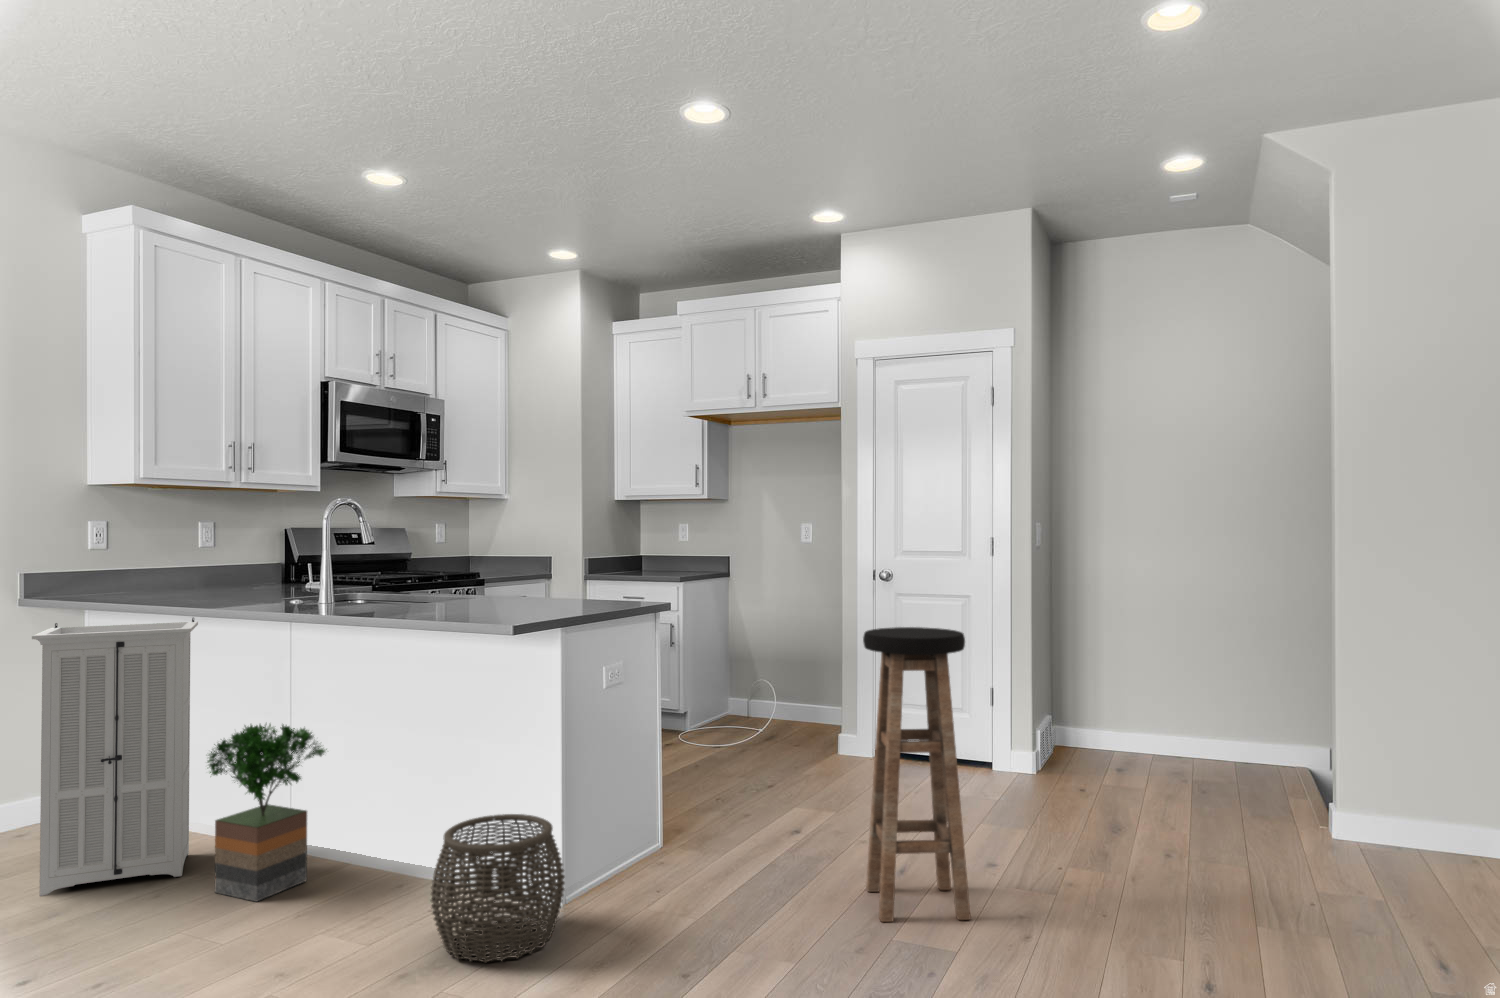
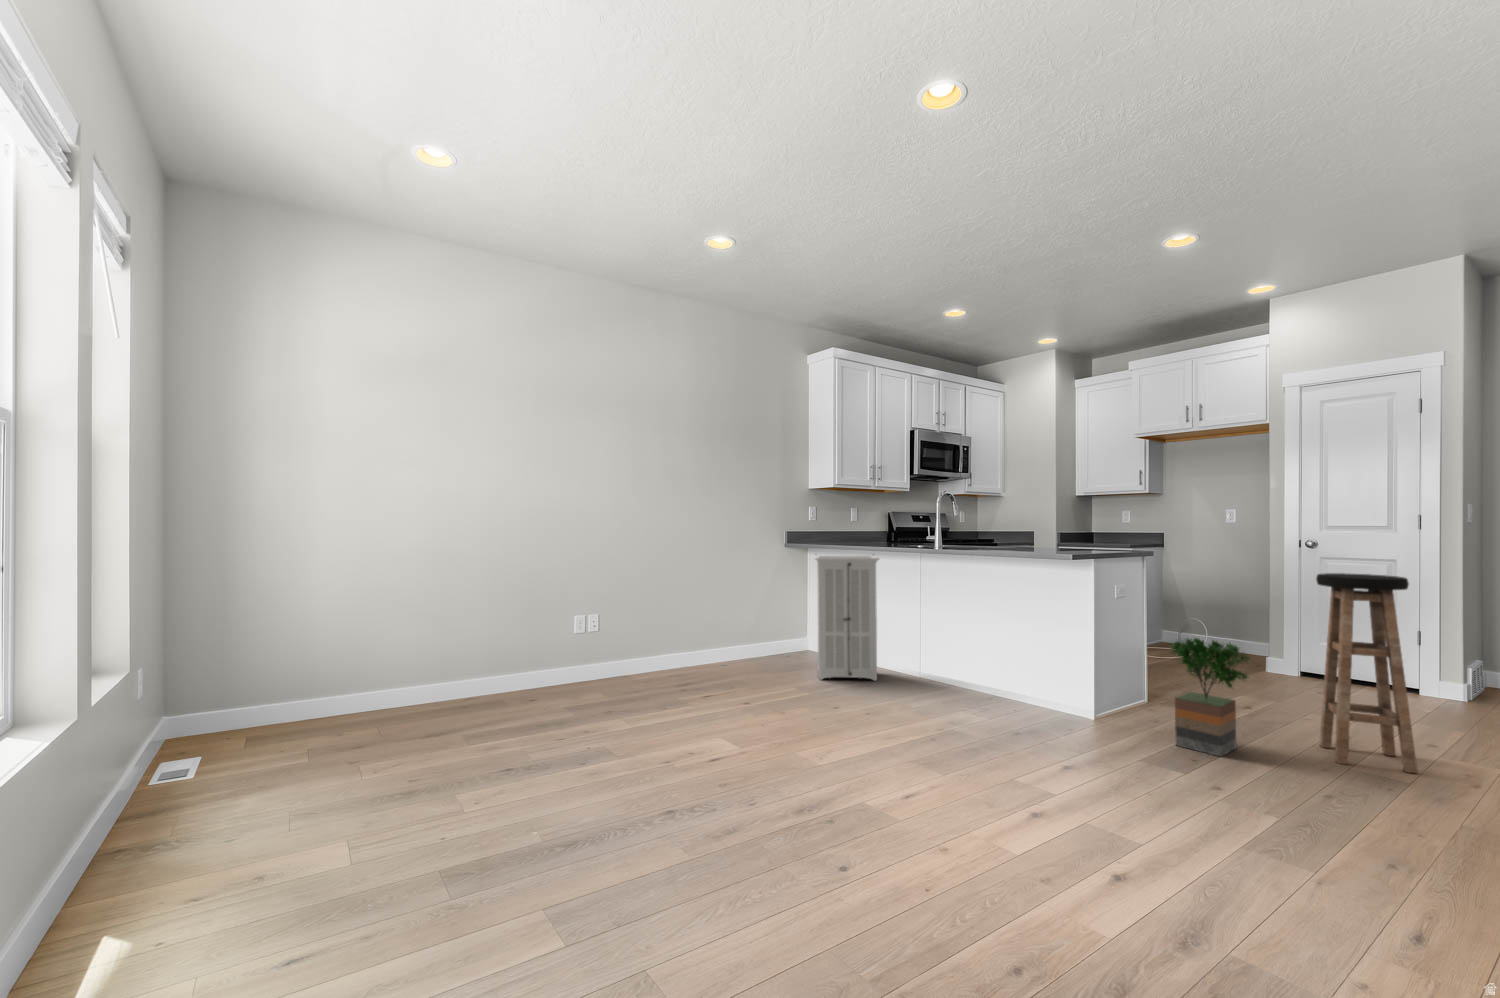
potted tree: present [208,724,327,901] -> present [1170,638,1249,757]
woven basket: present [430,814,565,963] -> none [1028,664,1107,740]

